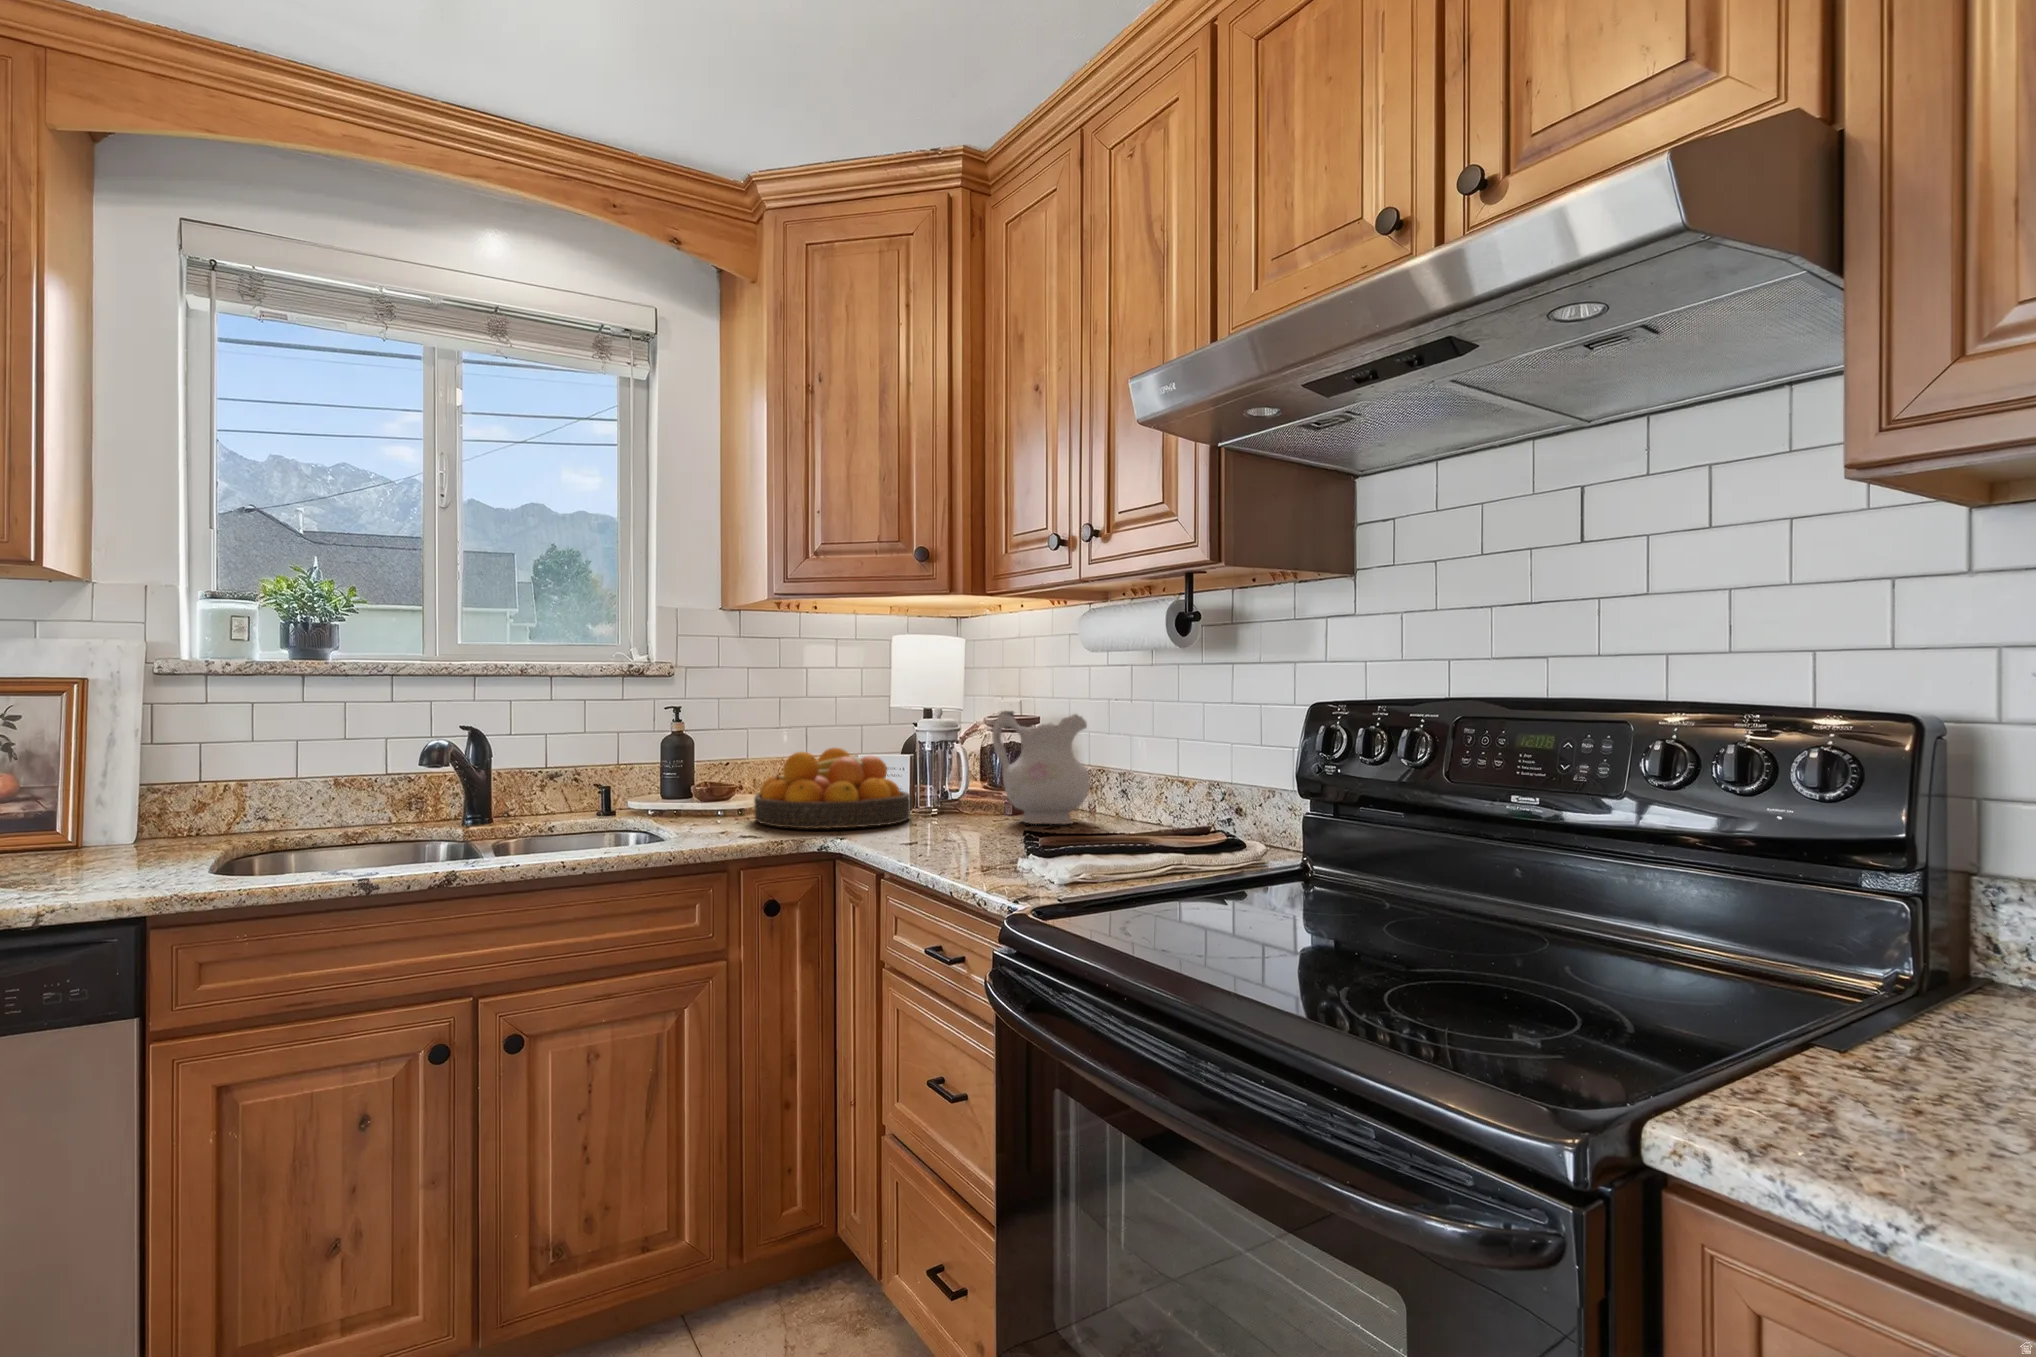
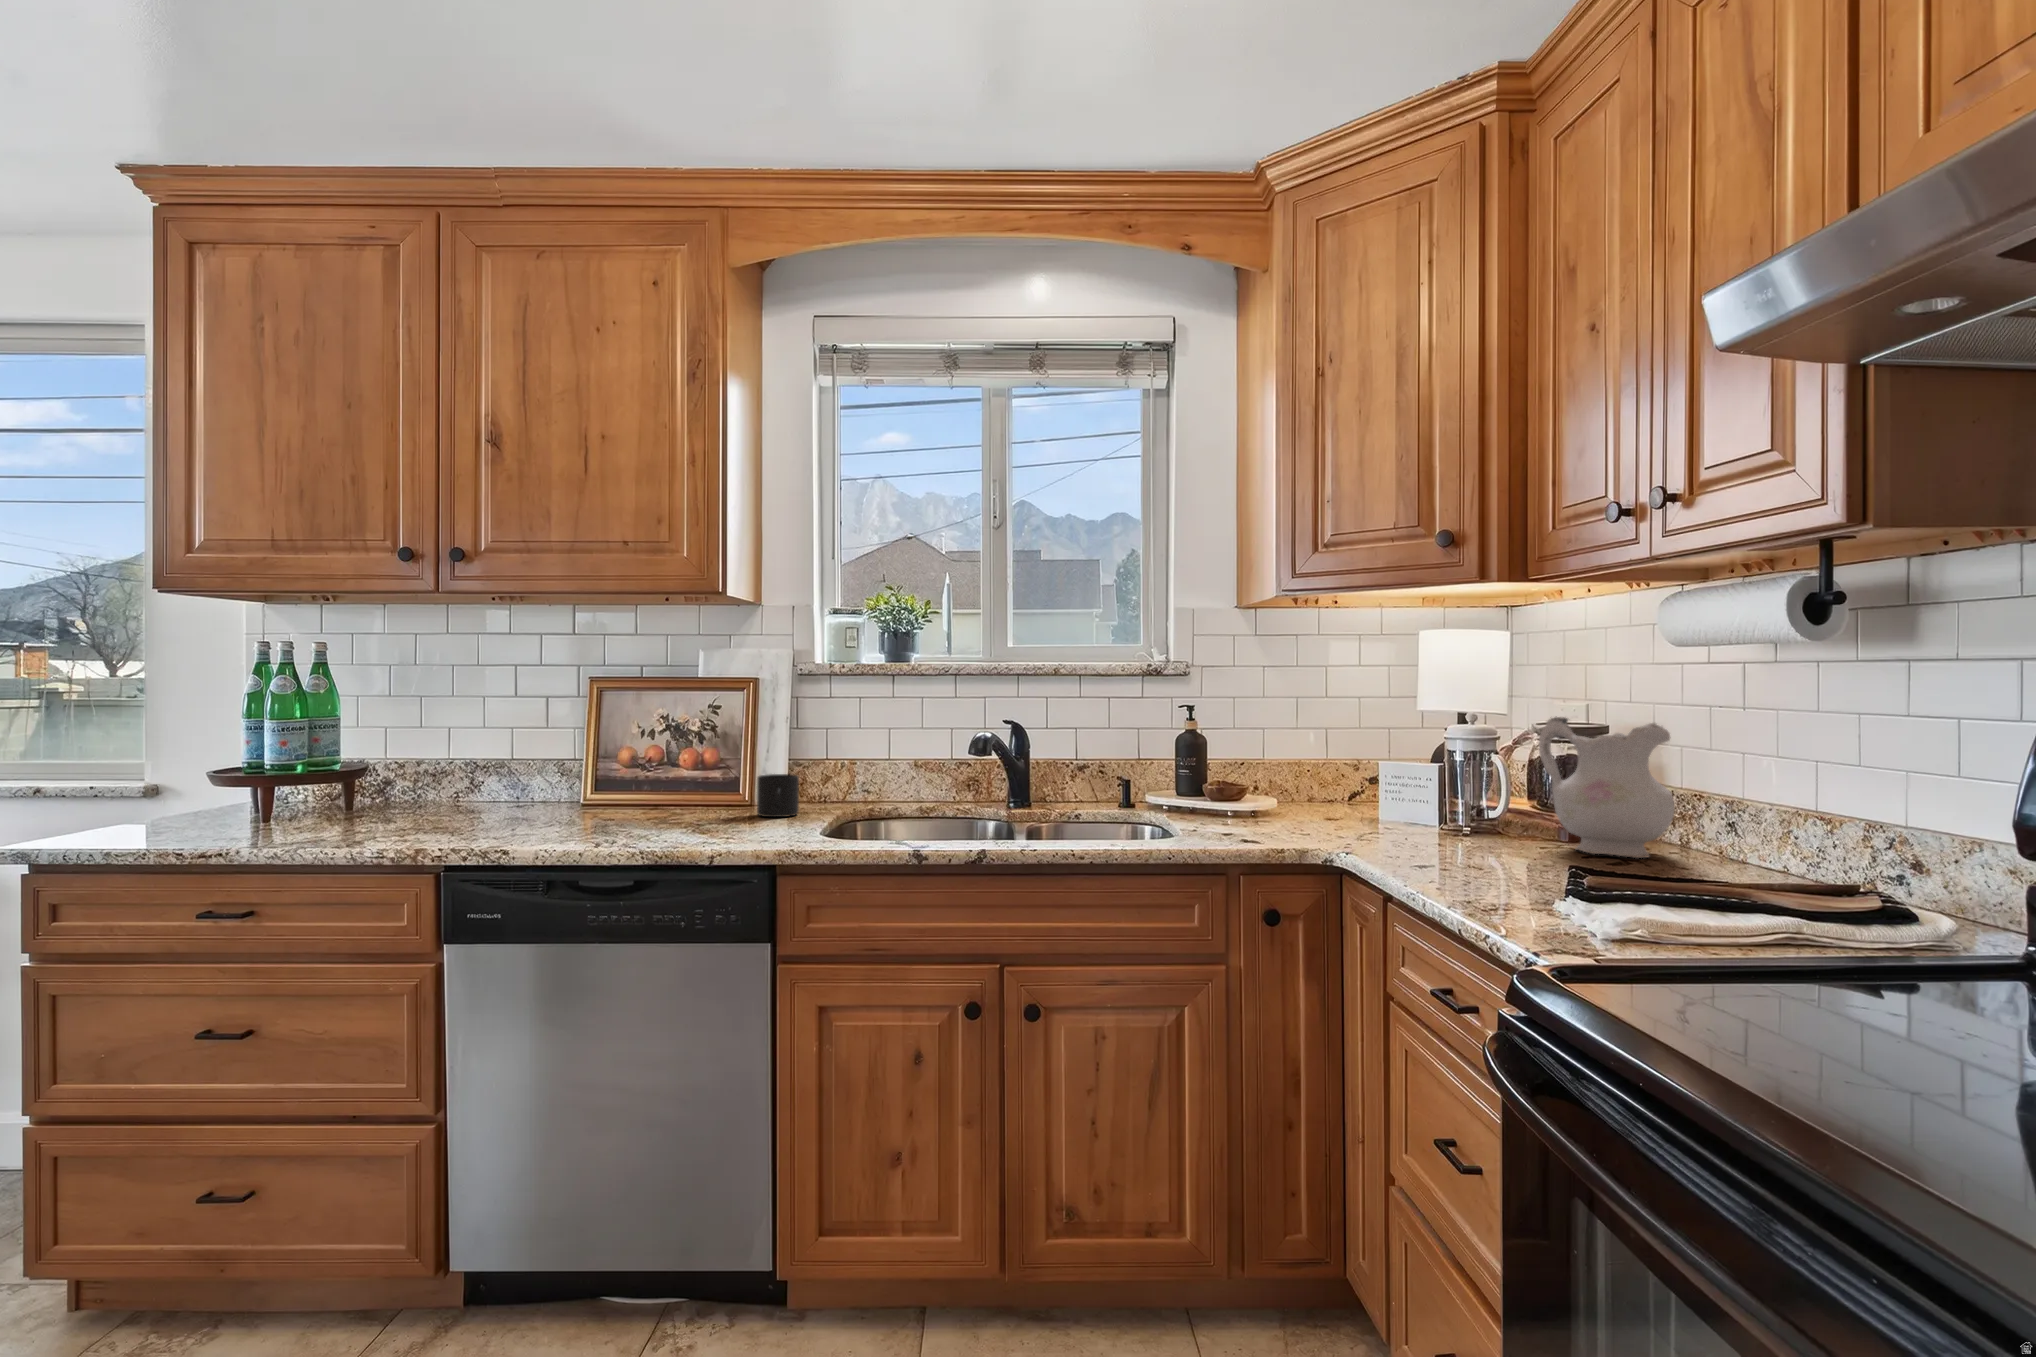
fruit bowl: present [754,748,910,829] -> none [1264,752,1437,840]
mug: none [98,801,167,858] -> present [757,774,799,817]

